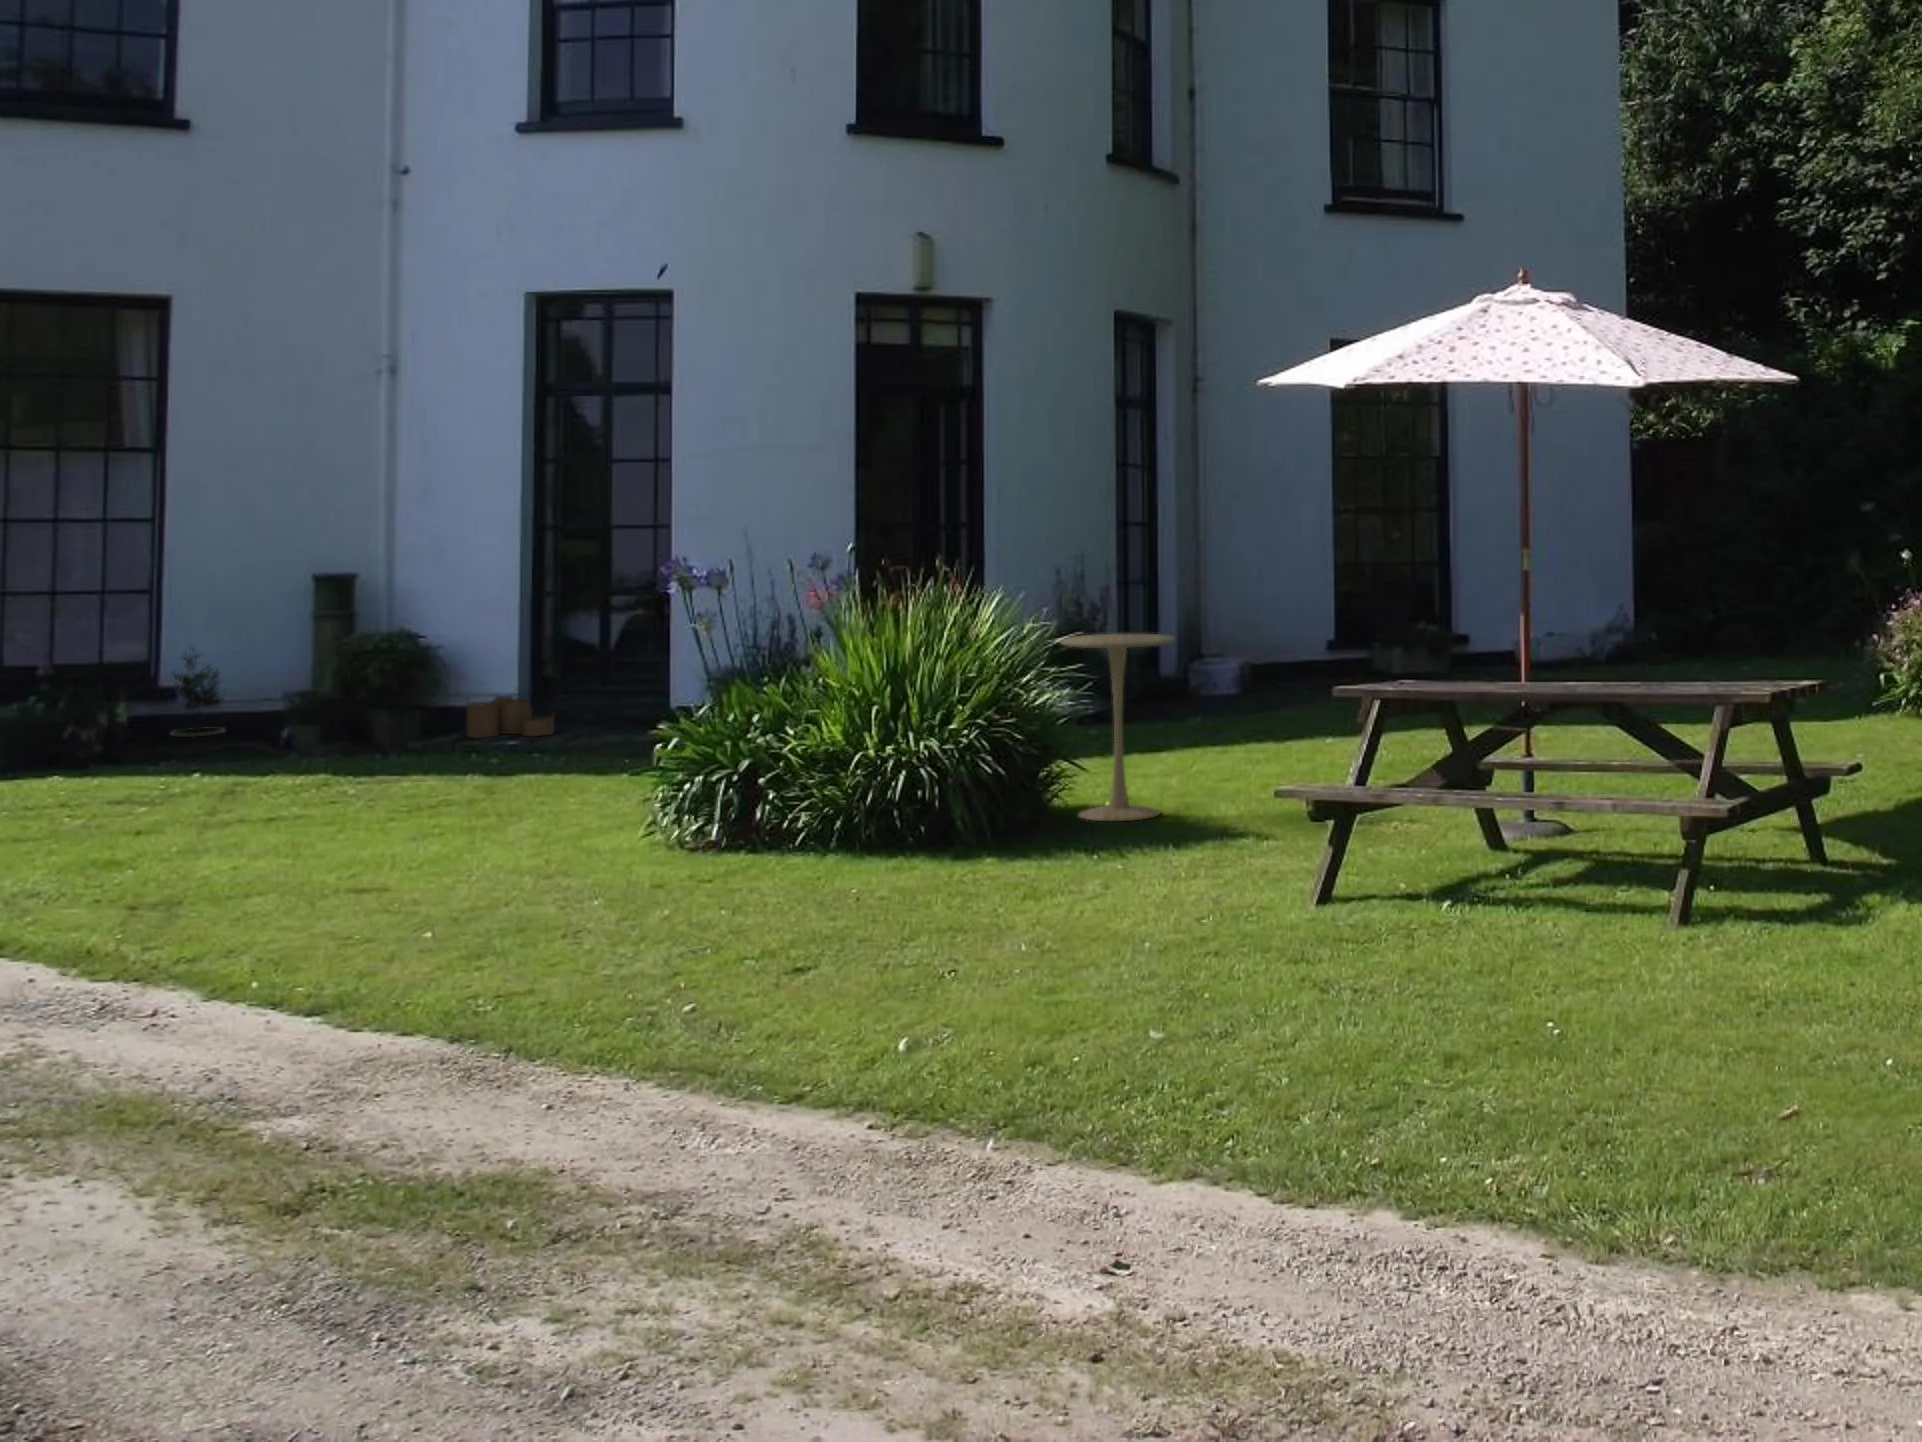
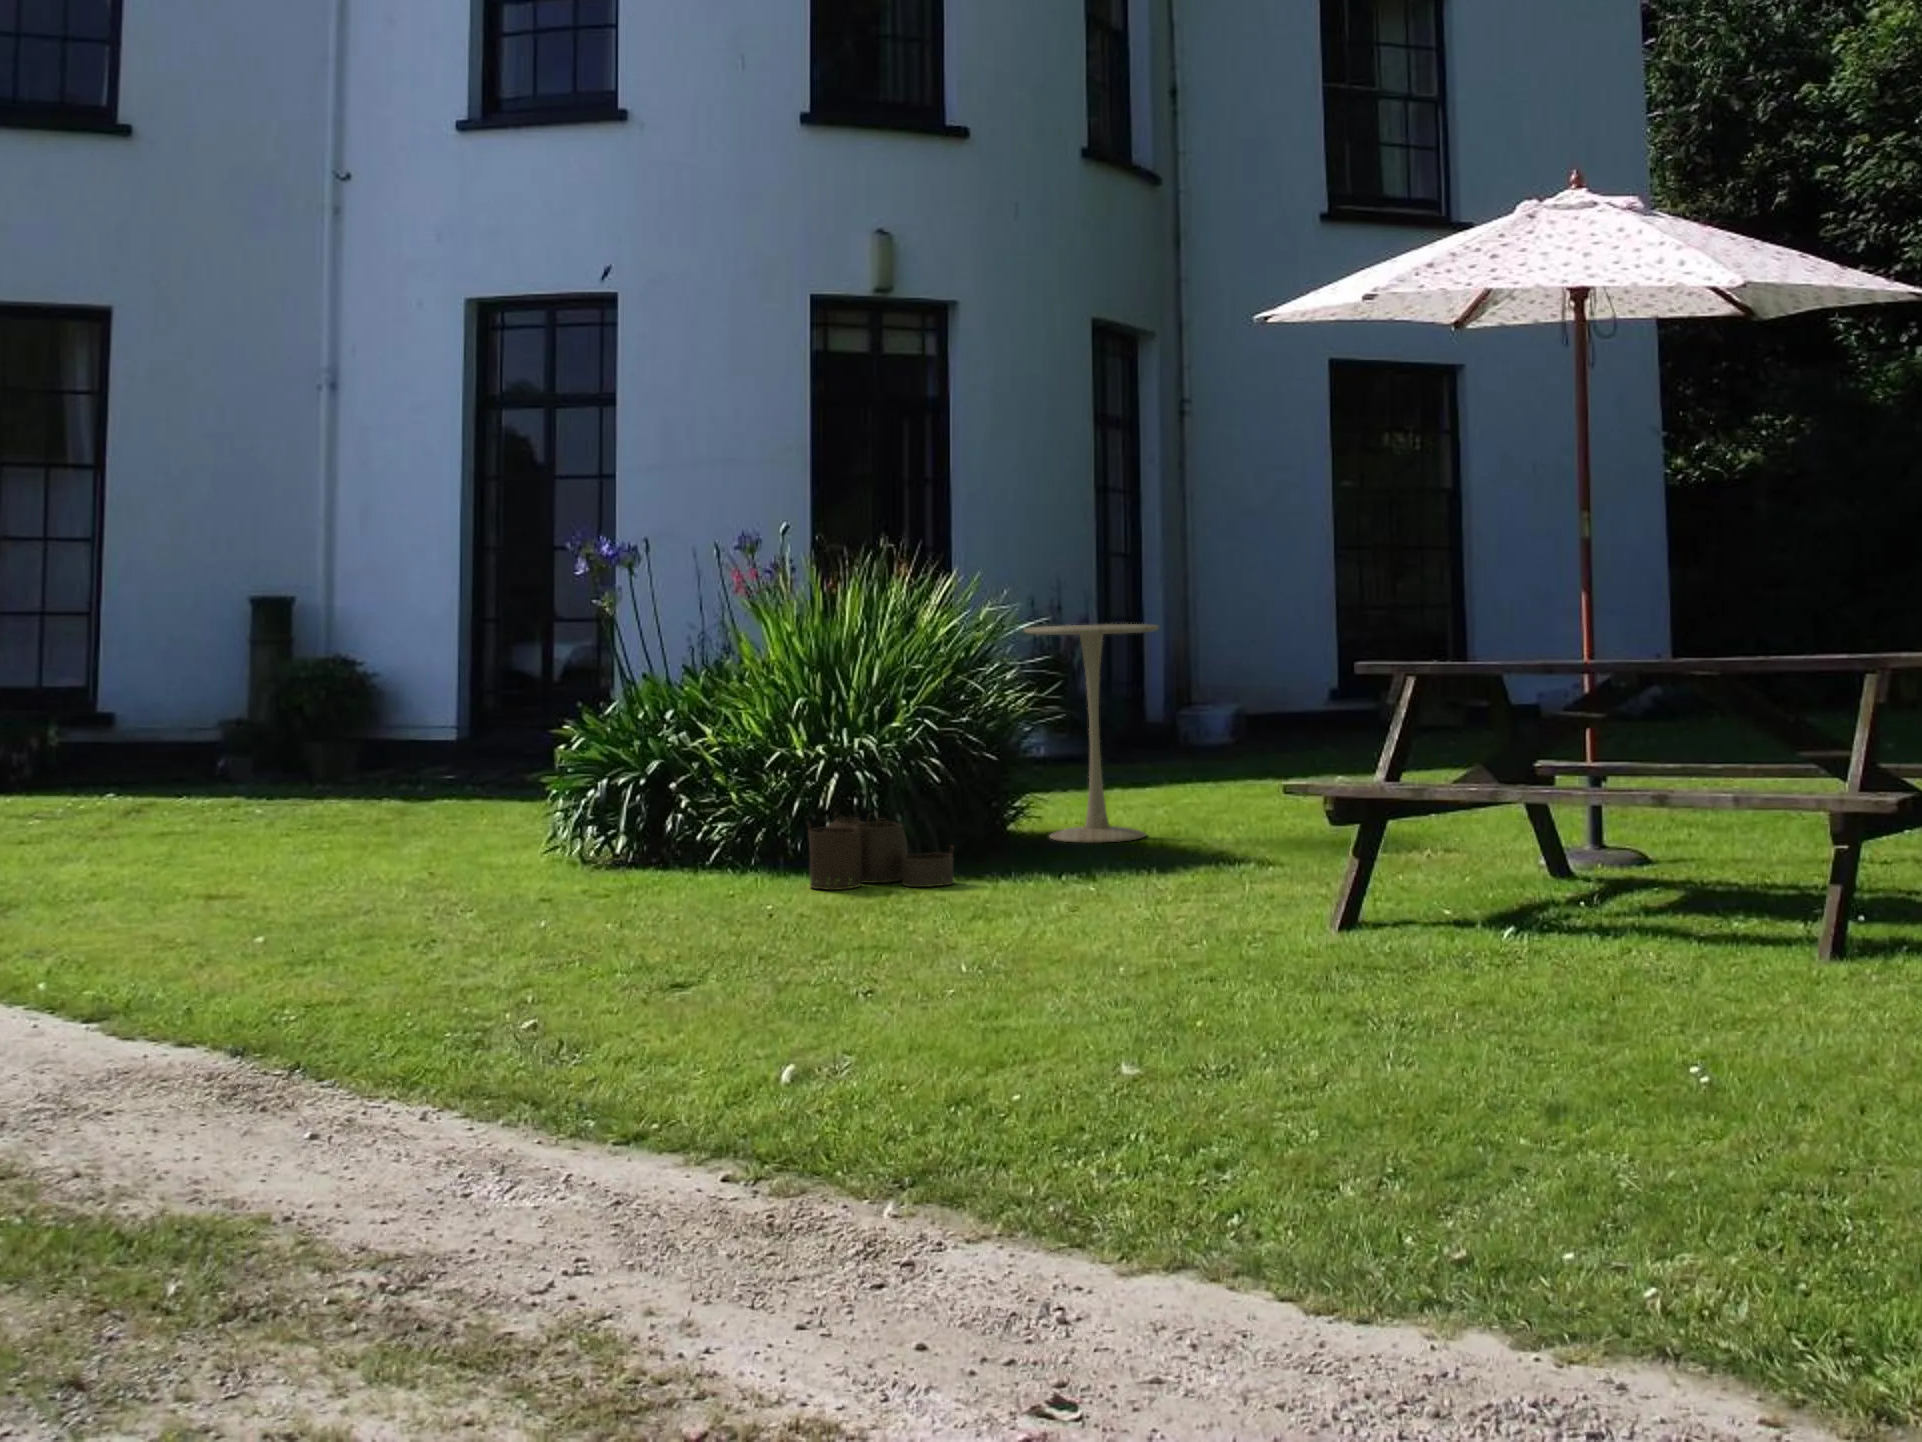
potted tree: present [171,652,225,737] -> none [106,667,168,766]
woven basket: present [467,694,554,738] -> present [807,814,954,890]

